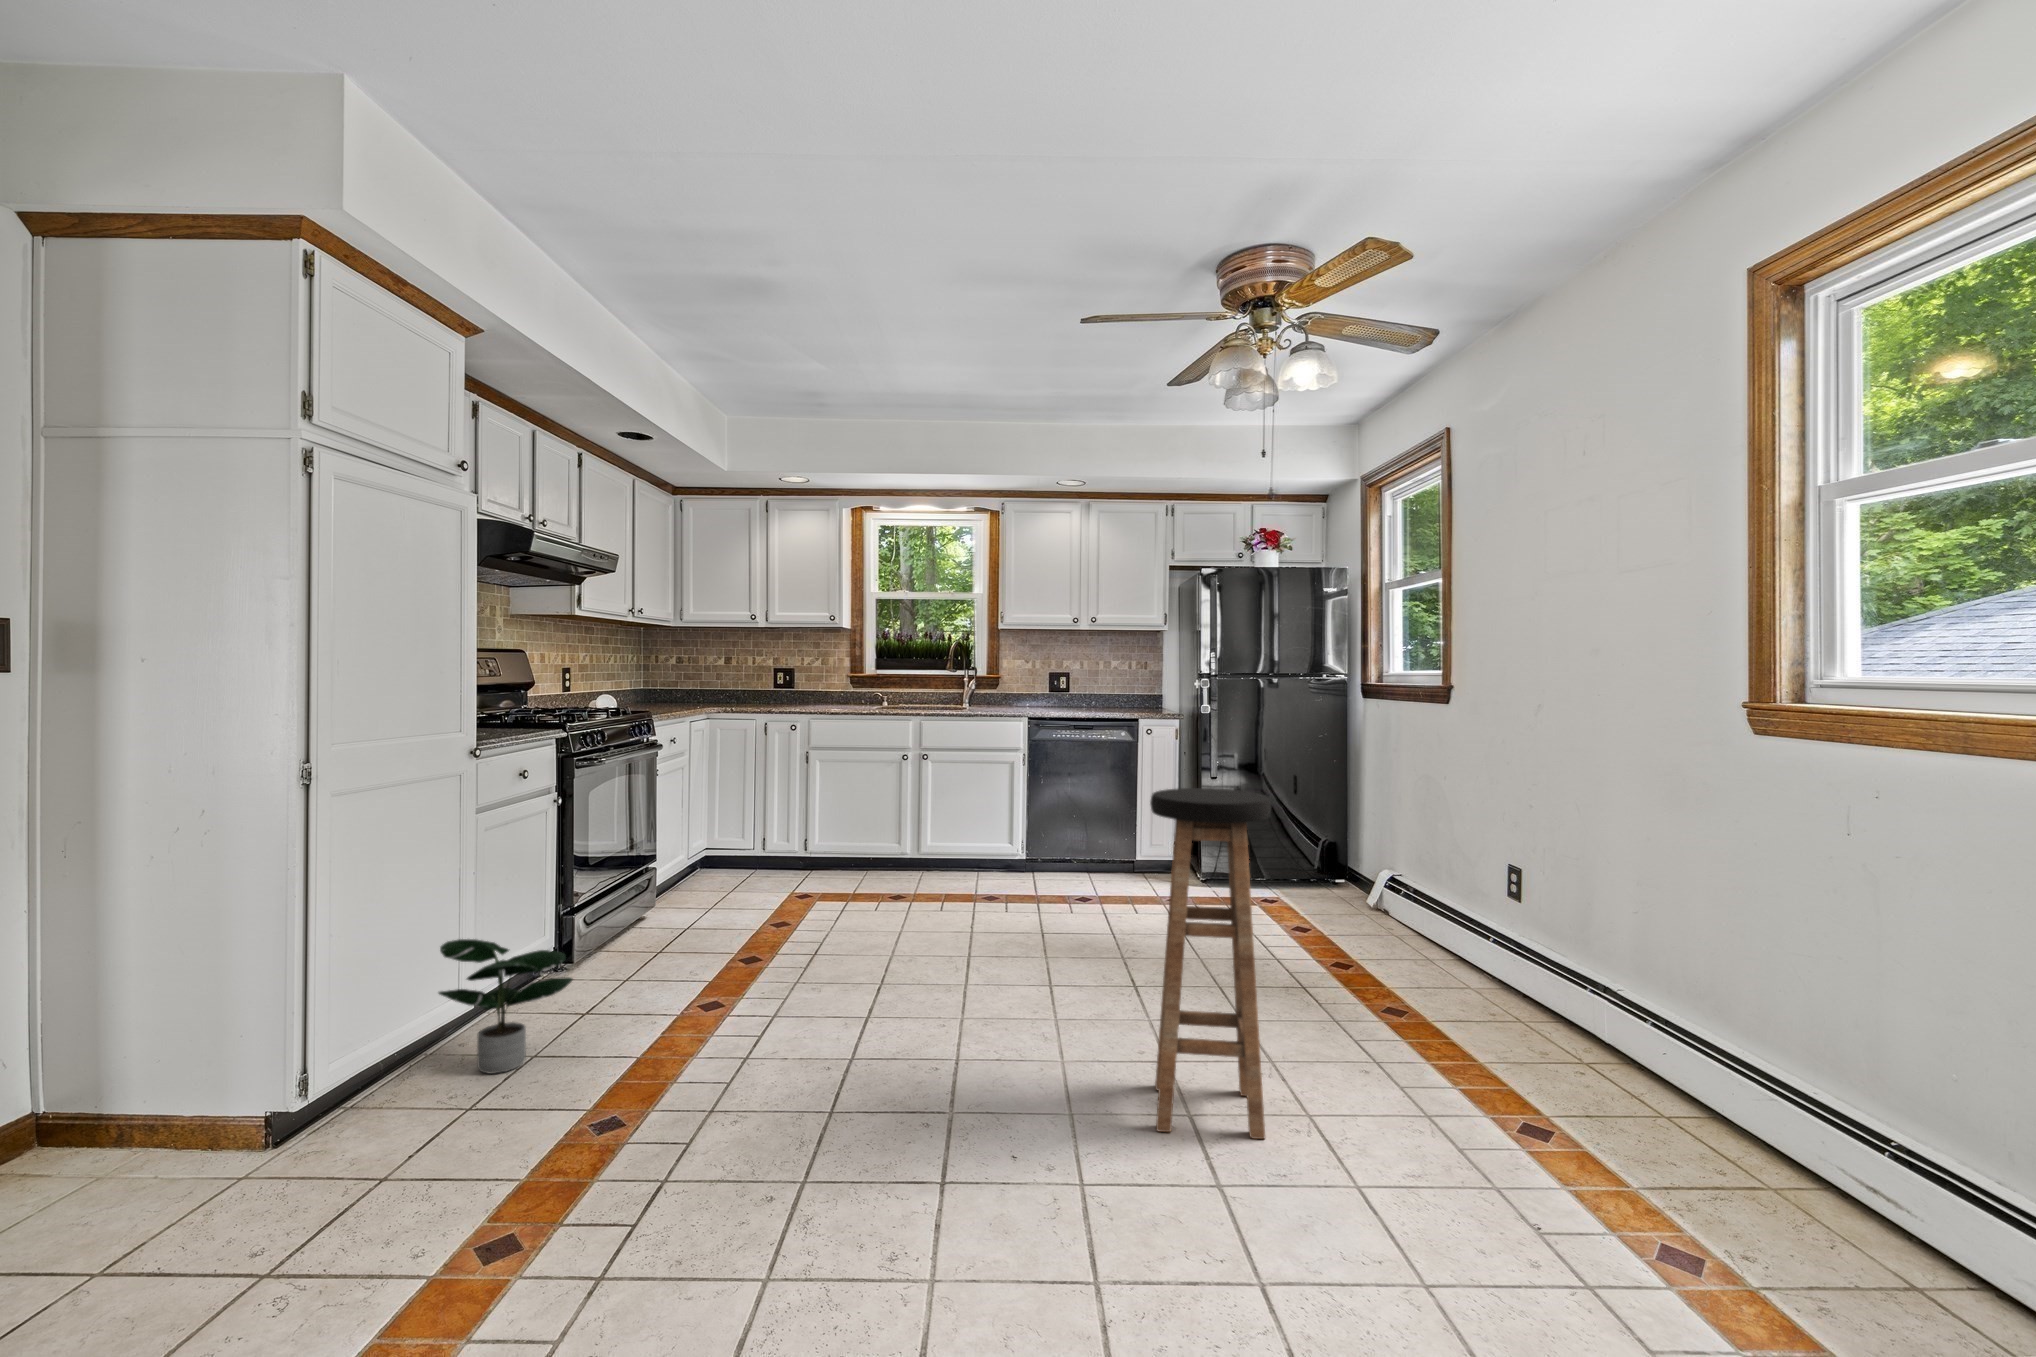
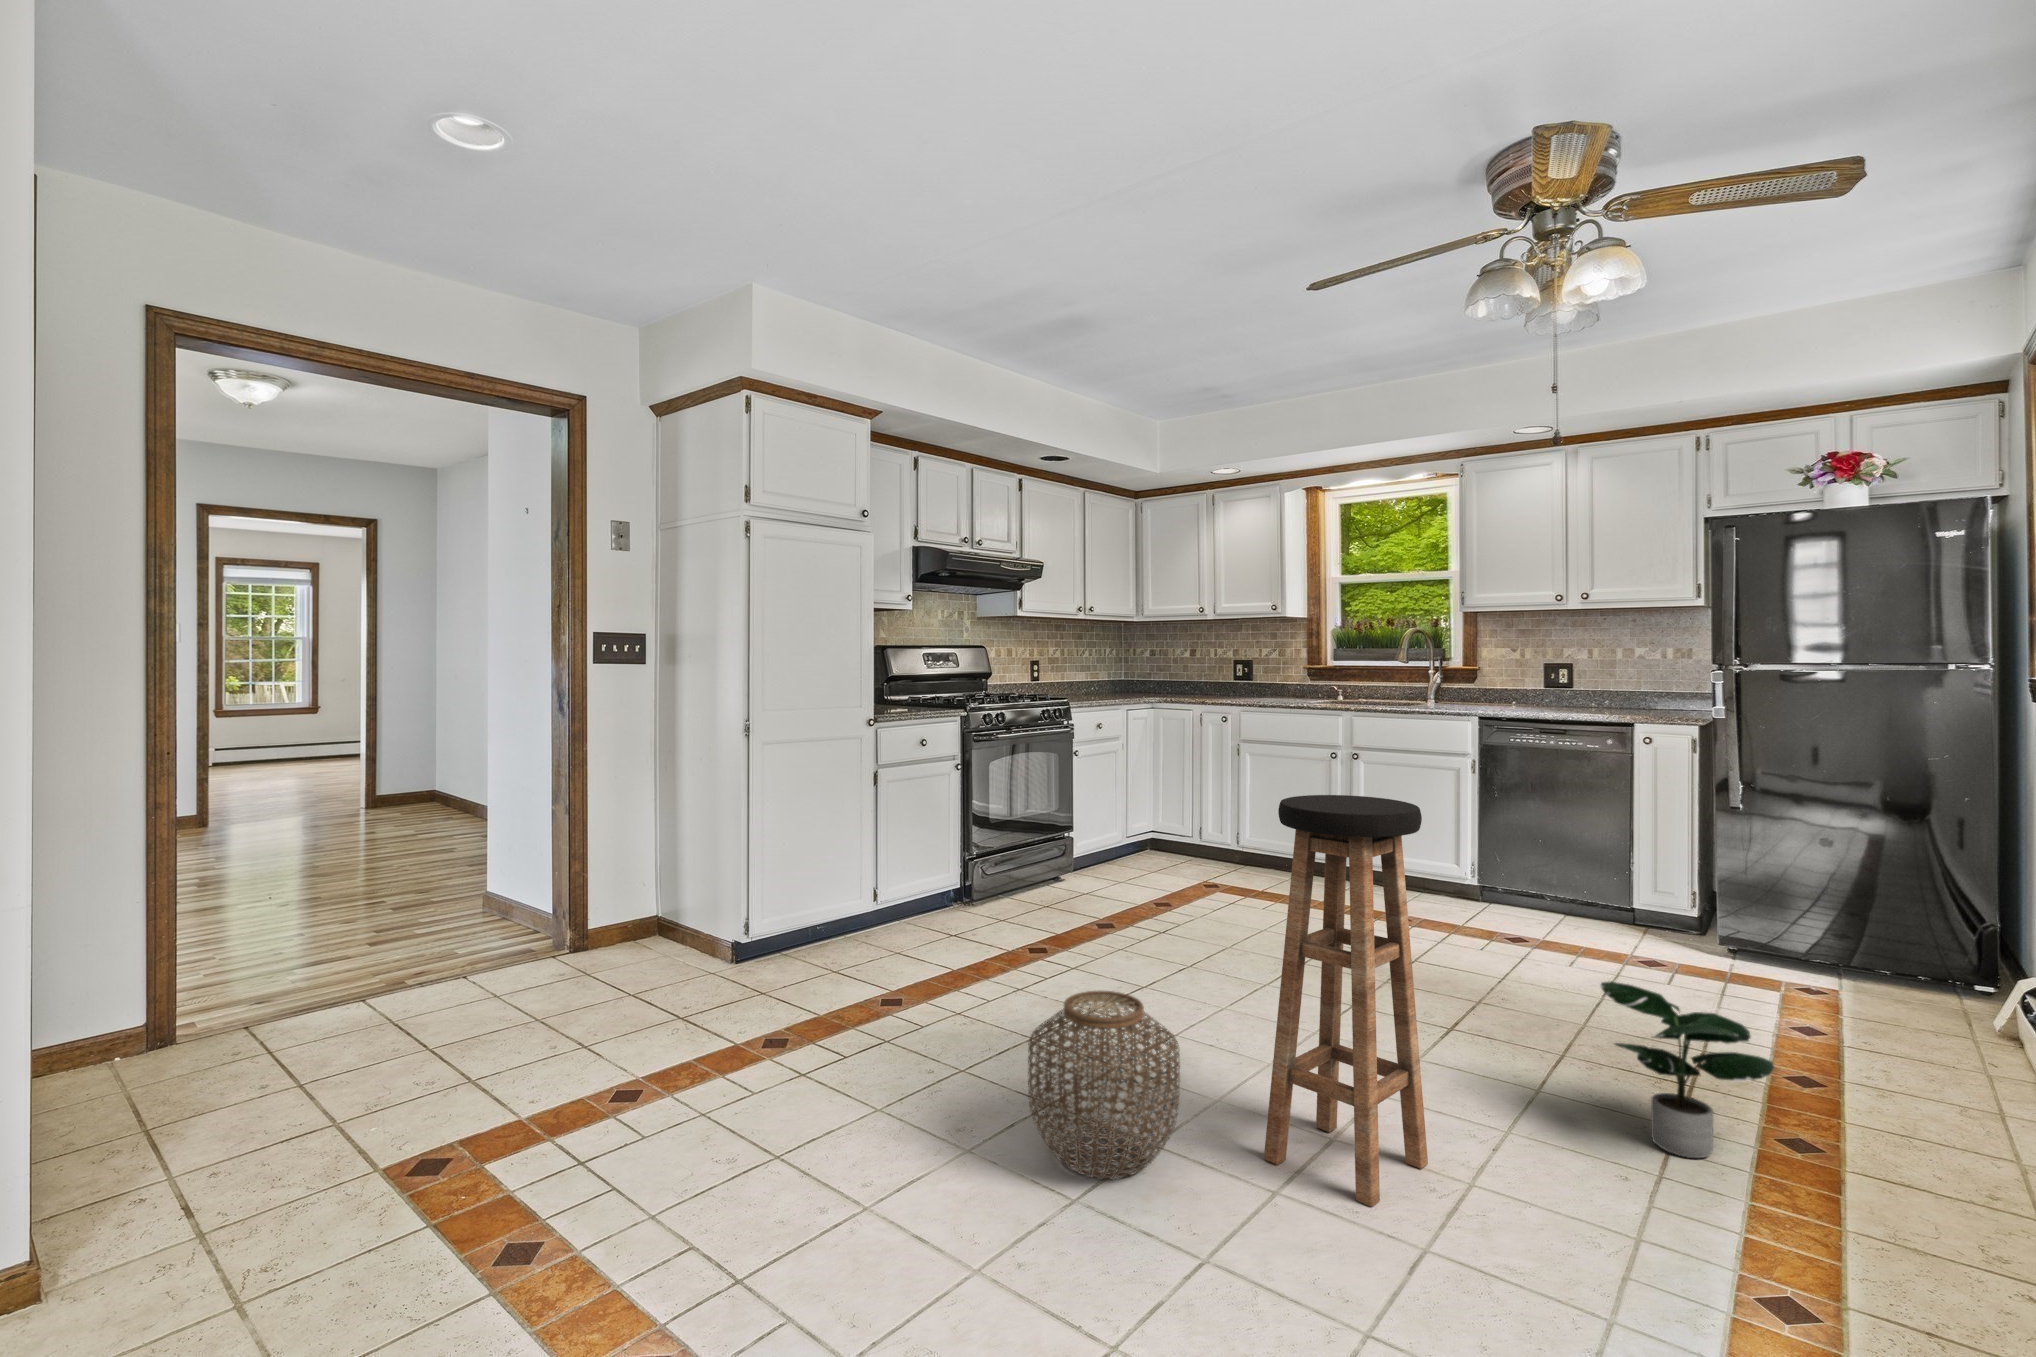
potted plant: present [439,939,573,1074] -> present [1601,981,1774,1158]
woven basket: none [968,1009,1124,1207] -> present [1028,991,1180,1179]

